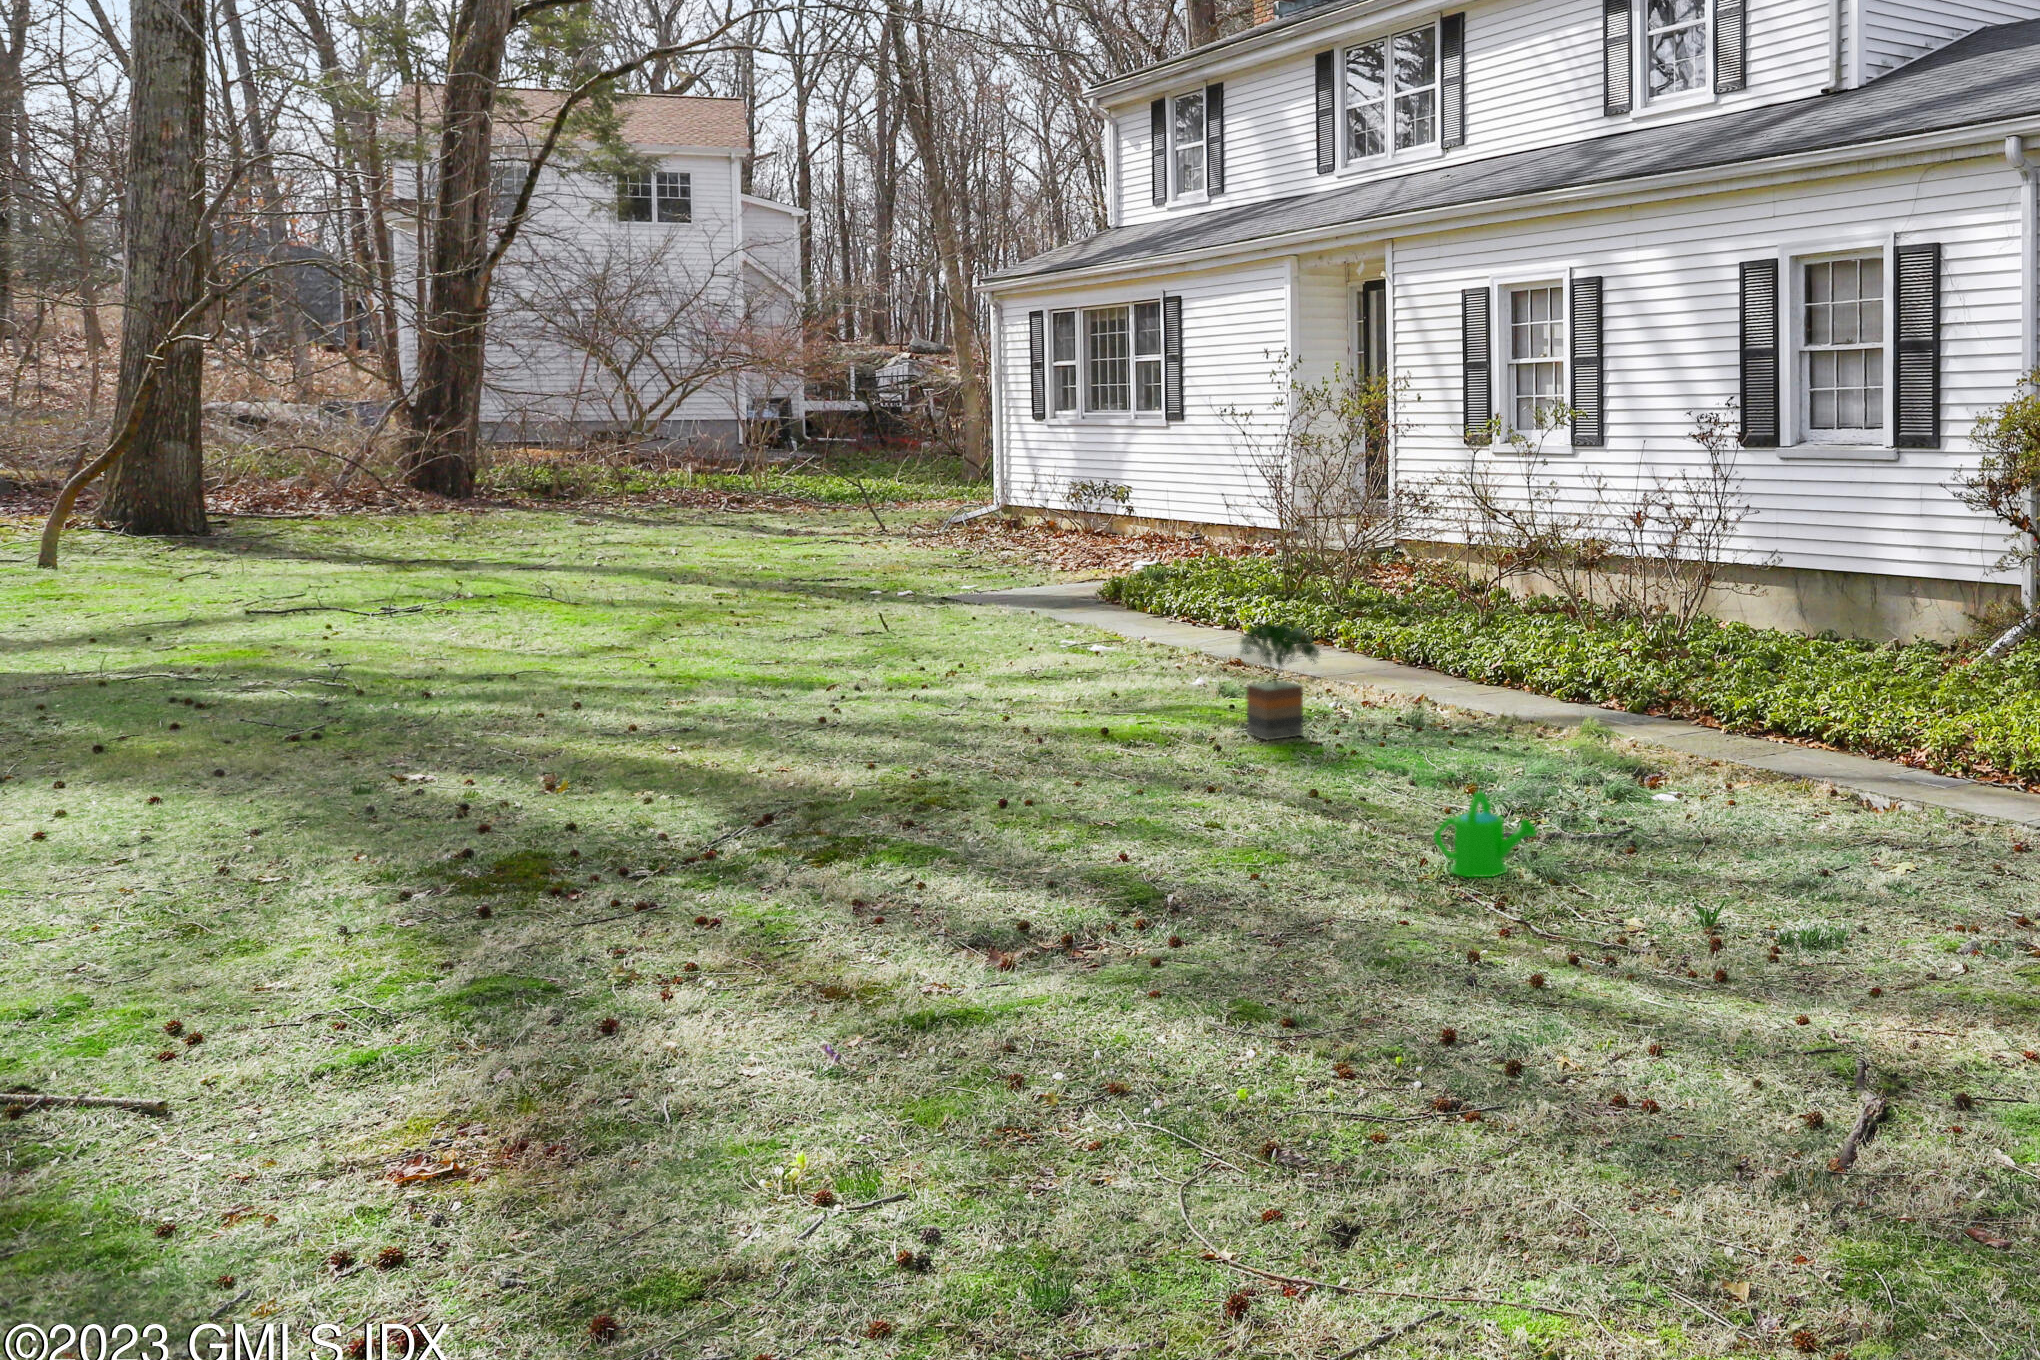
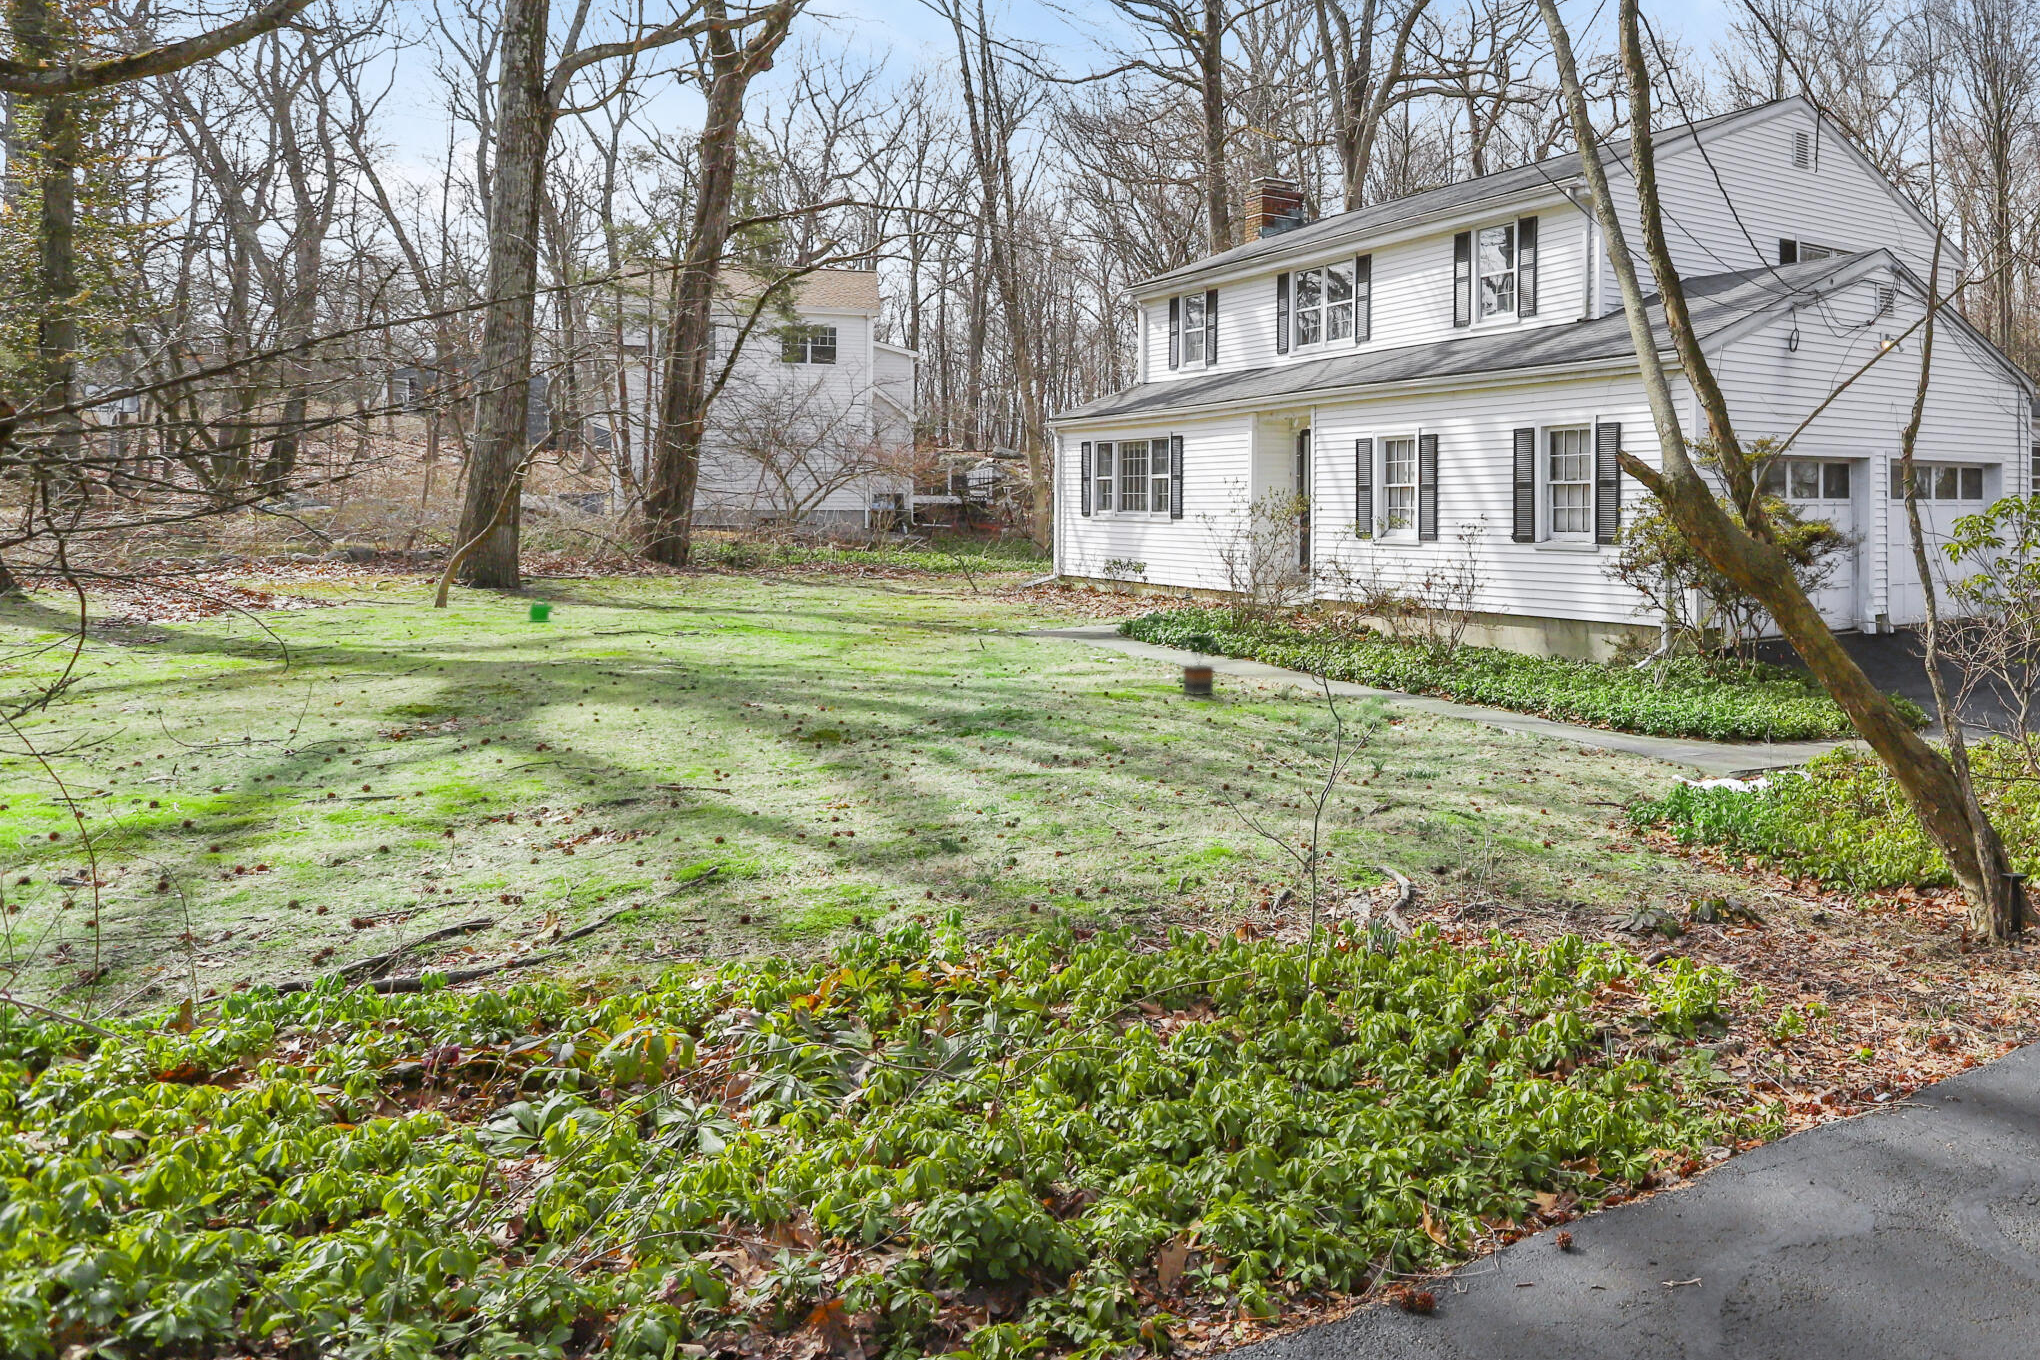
watering can: present [1434,790,1536,877] -> present [529,598,553,622]

